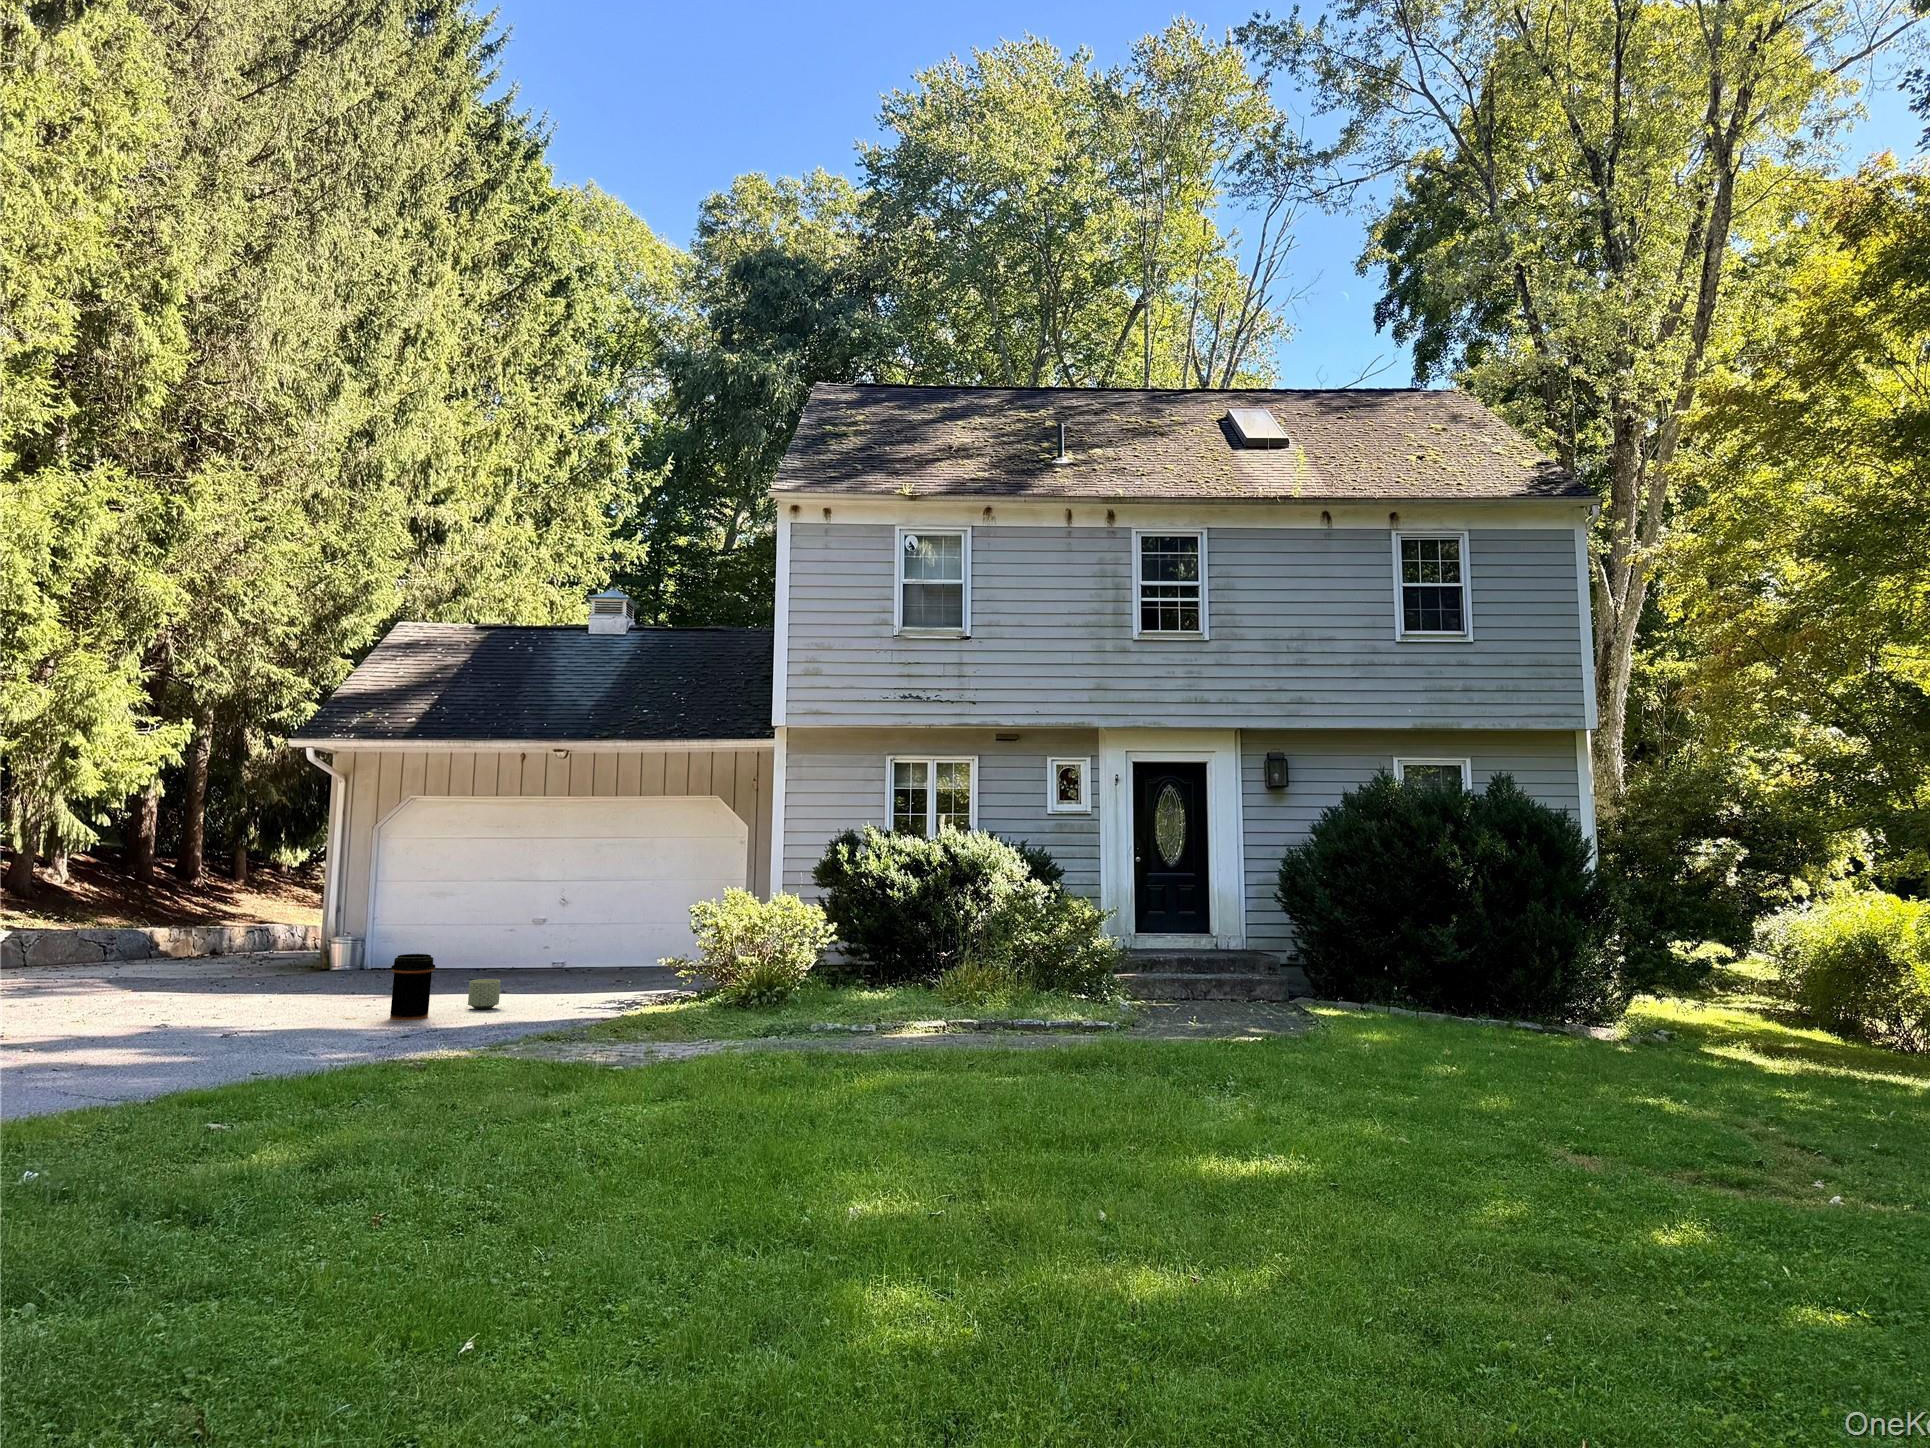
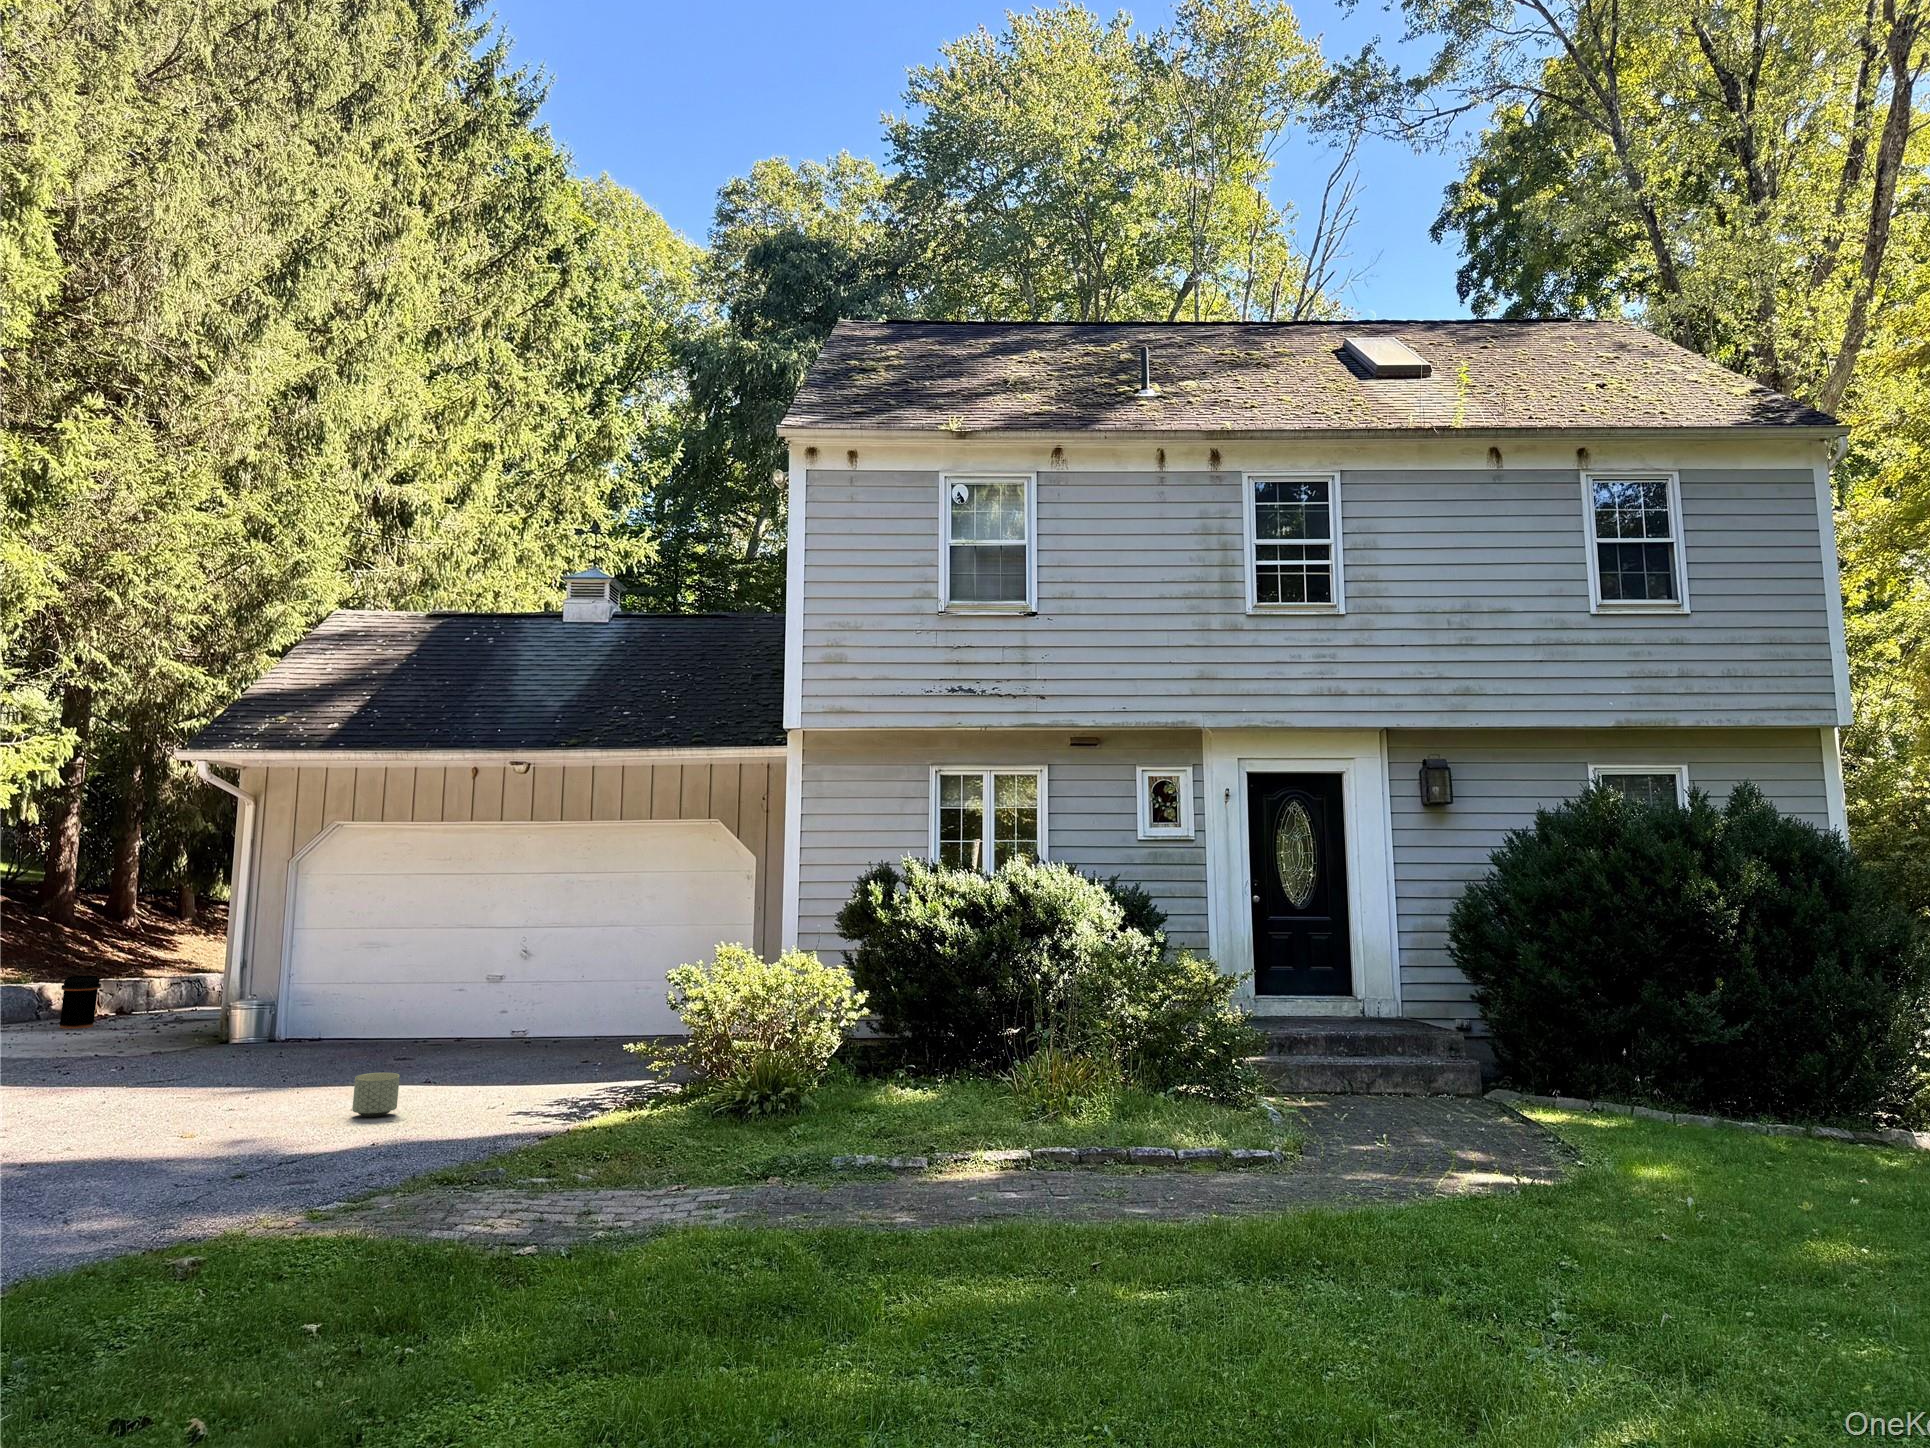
trash can: present [390,954,435,1020] -> present [60,976,101,1029]

